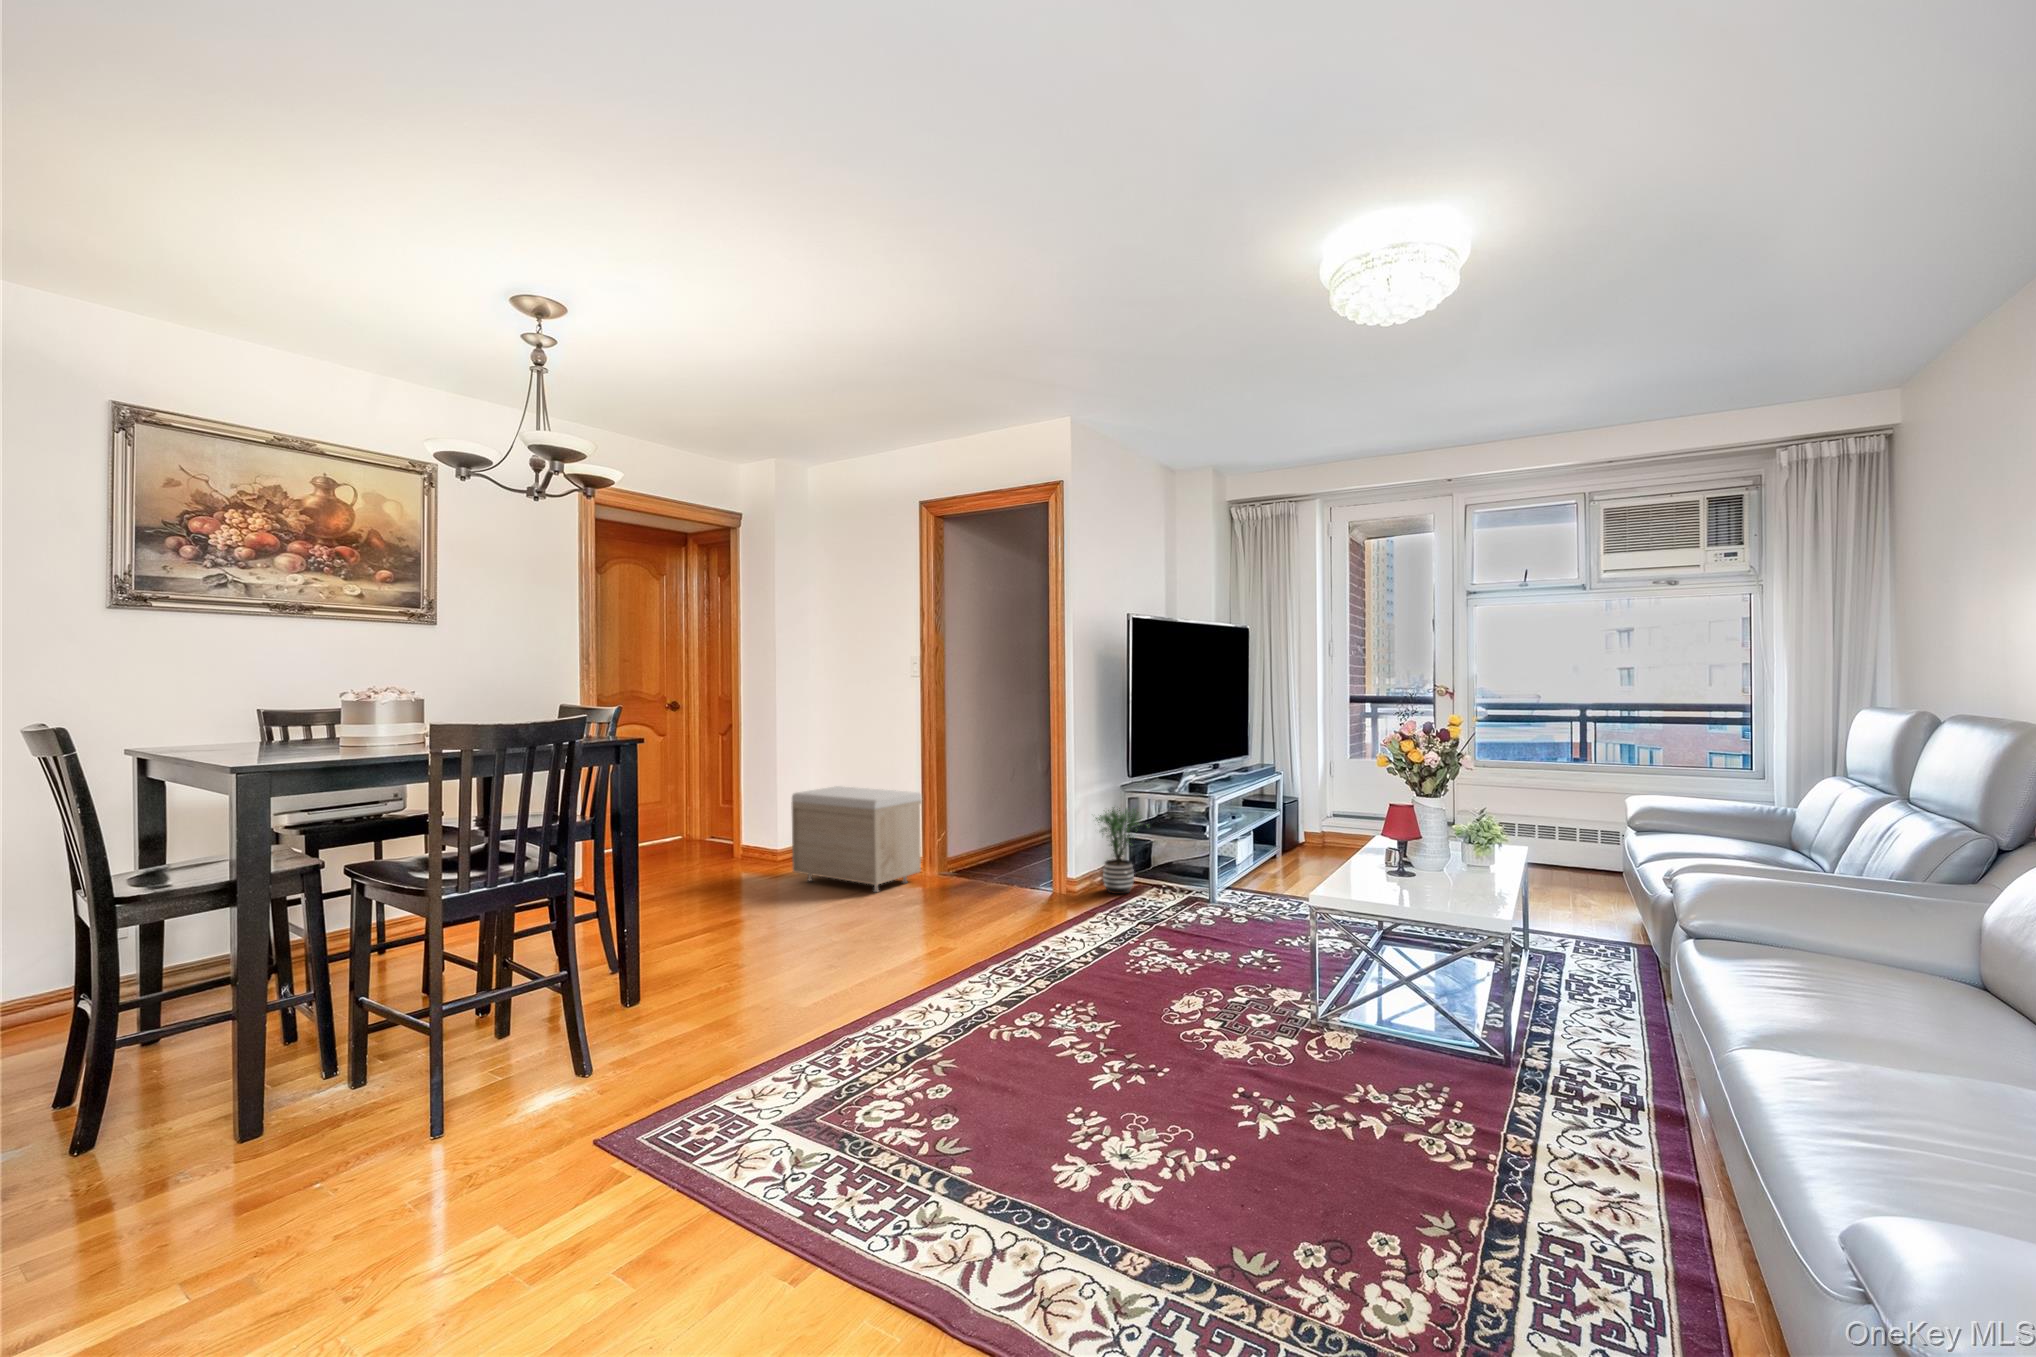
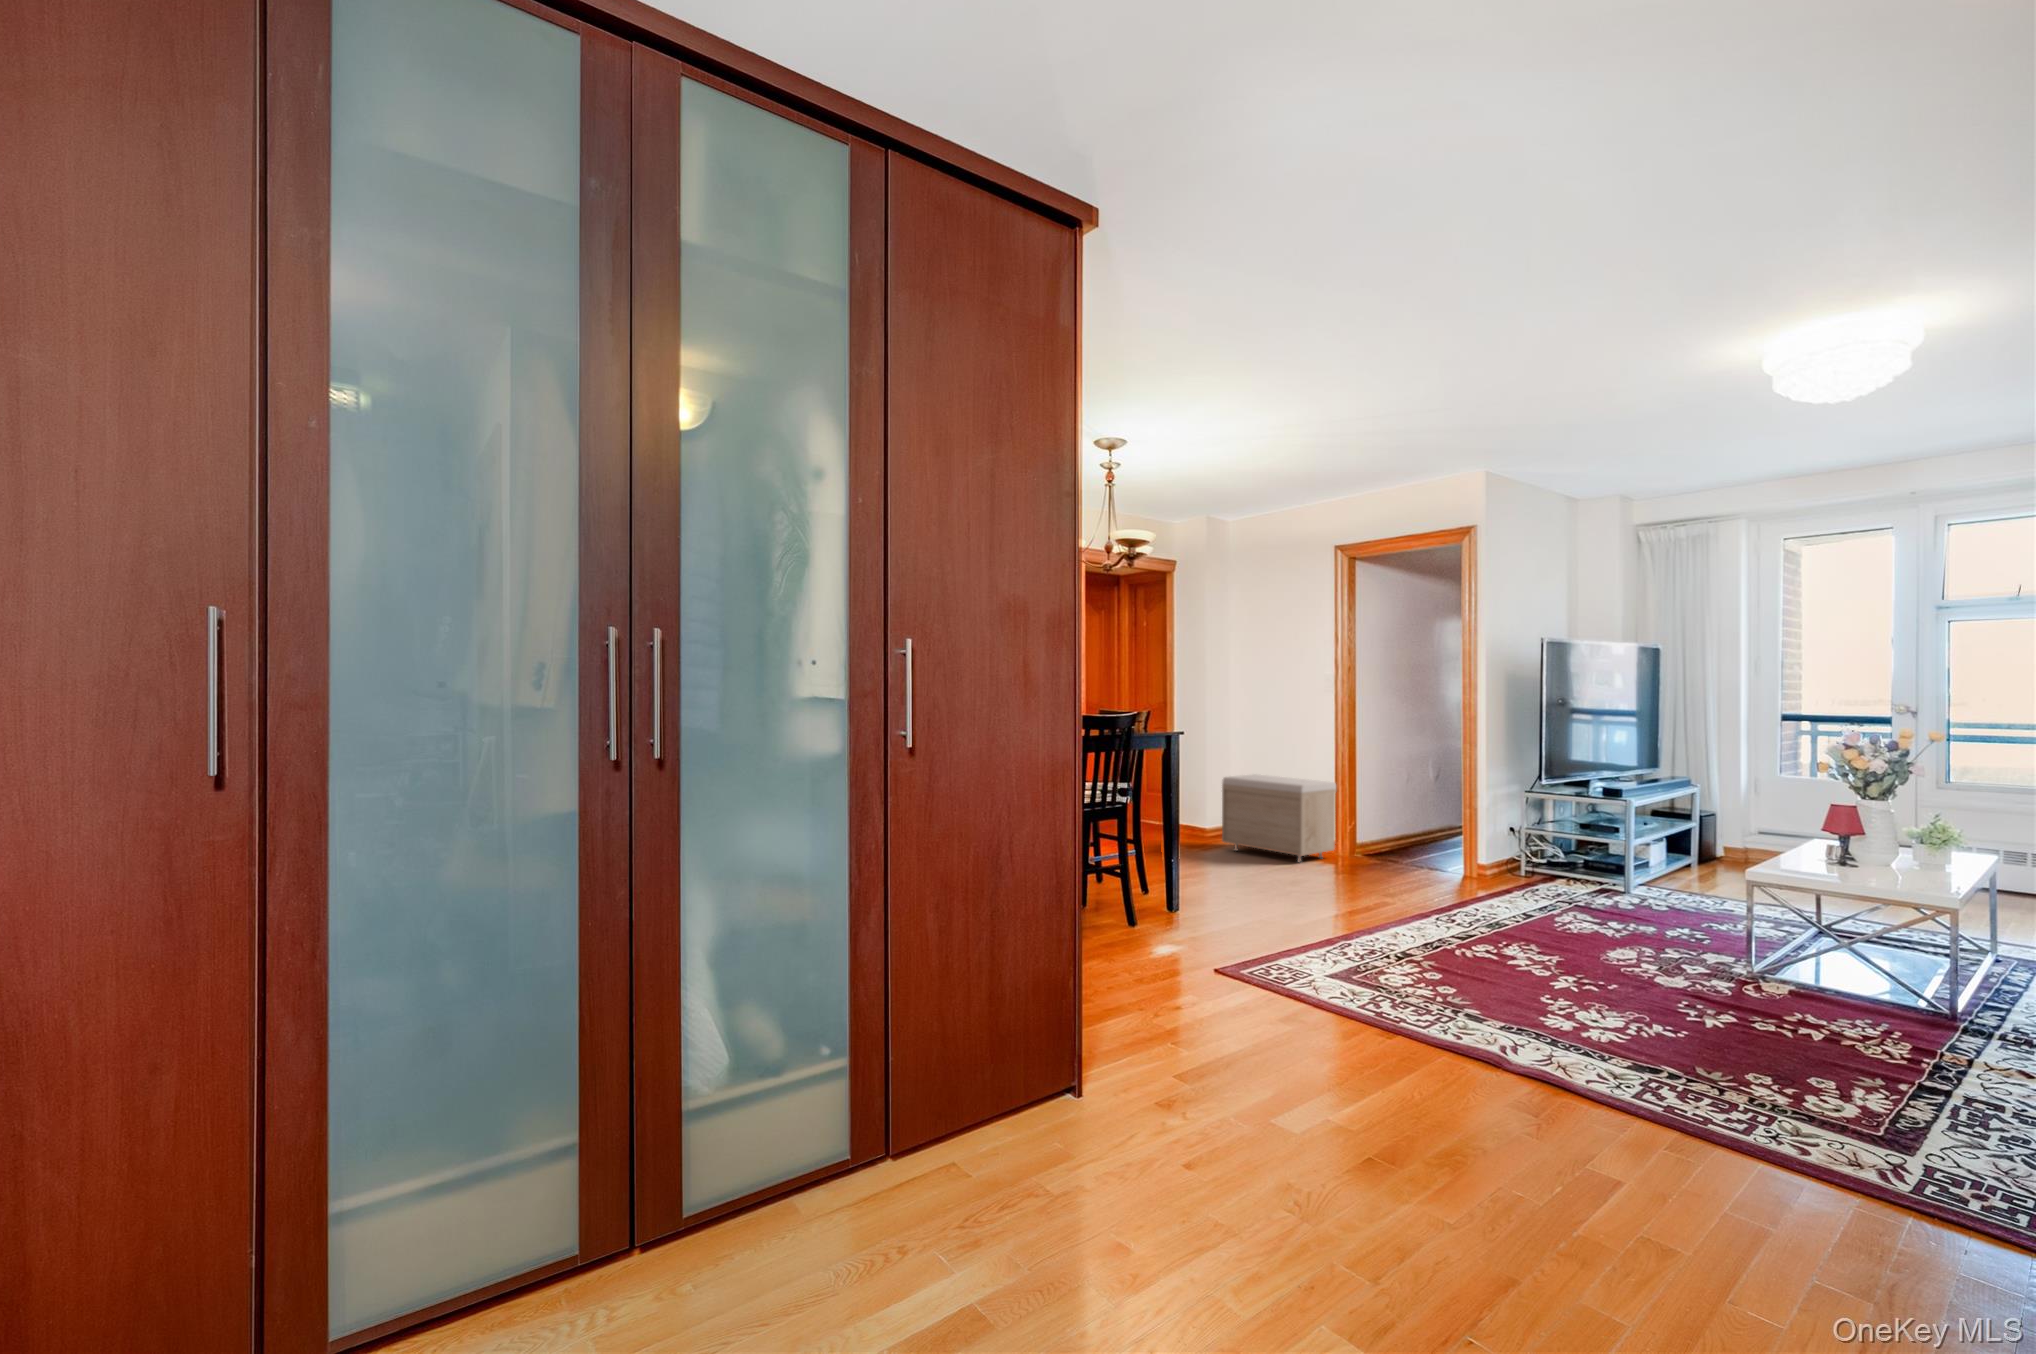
potted plant: present [1096,808,1141,894] -> none [1501,802,1564,881]

